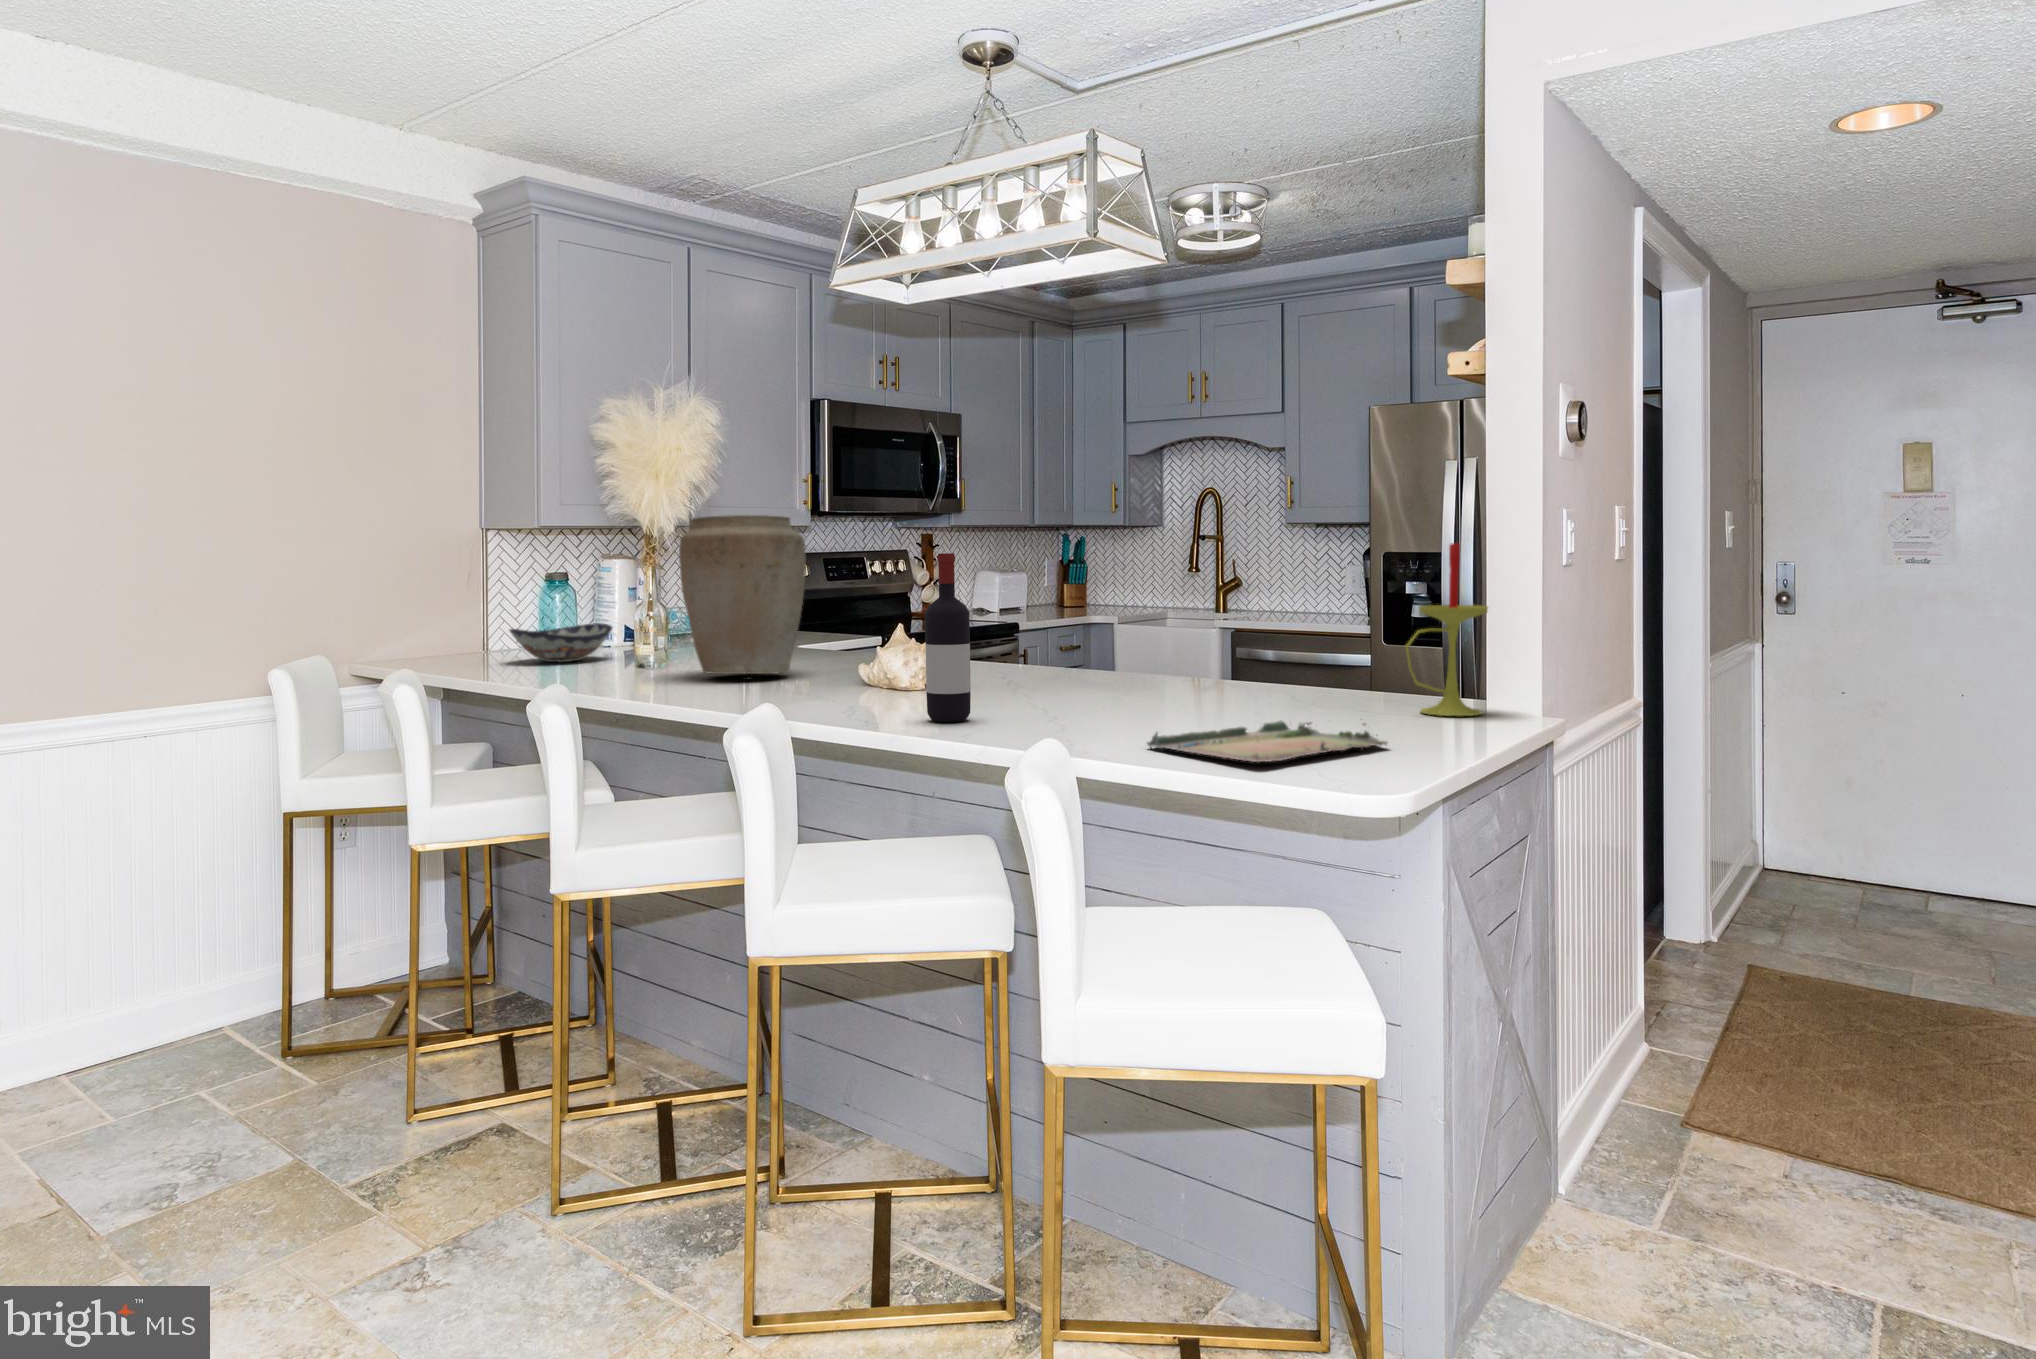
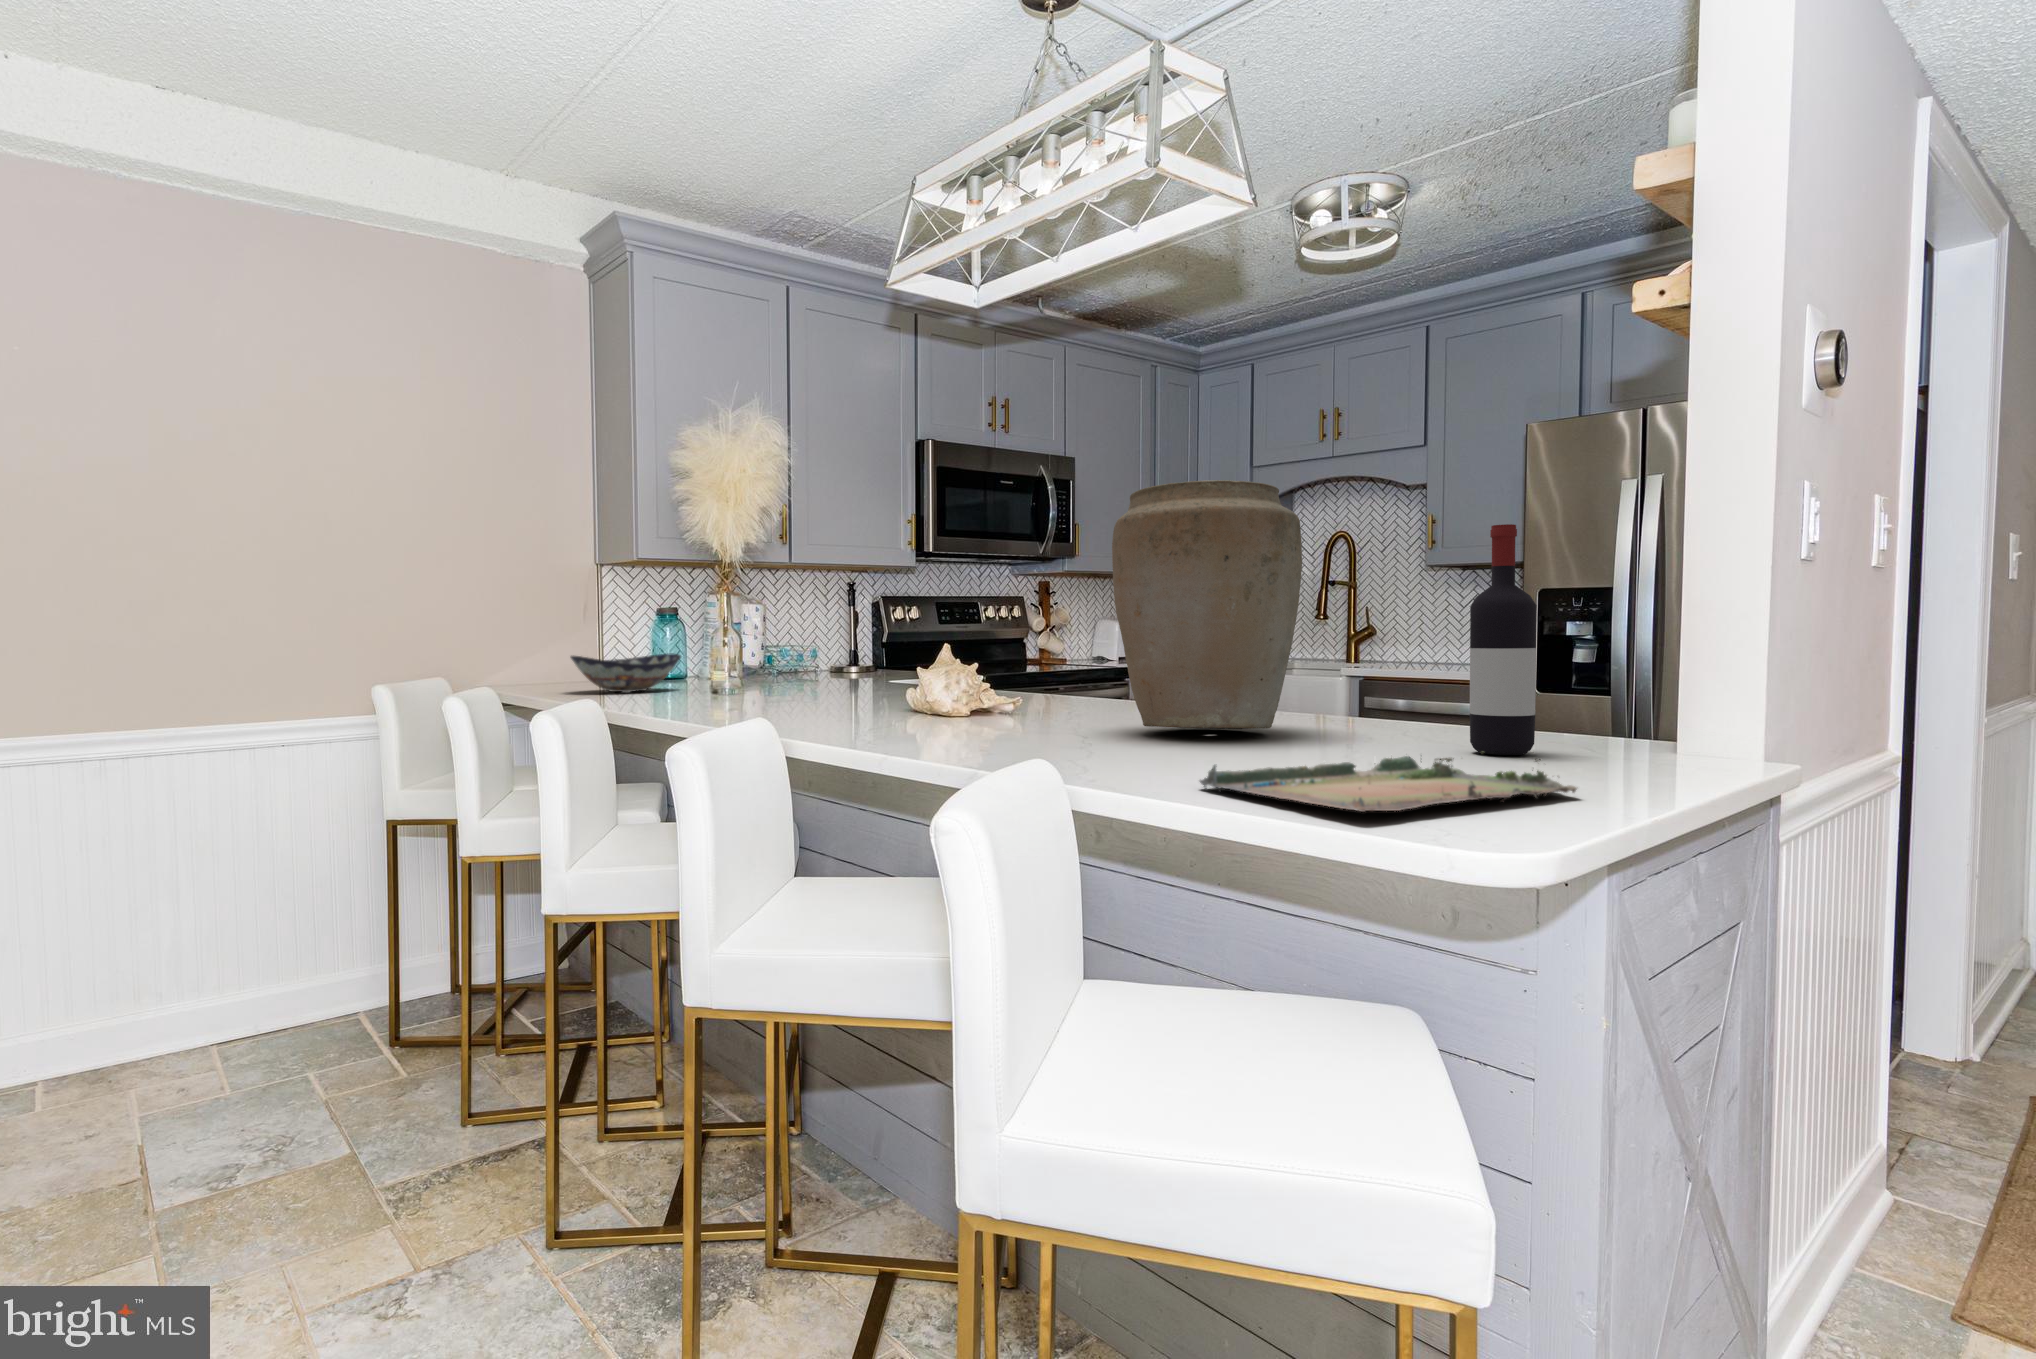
vase: present [679,515,806,674] -> present [1112,480,1302,729]
candle: present [1406,543,1488,716] -> none [1590,508,1718,758]
wine bottle: present [925,553,971,722] -> present [1470,524,1537,755]

